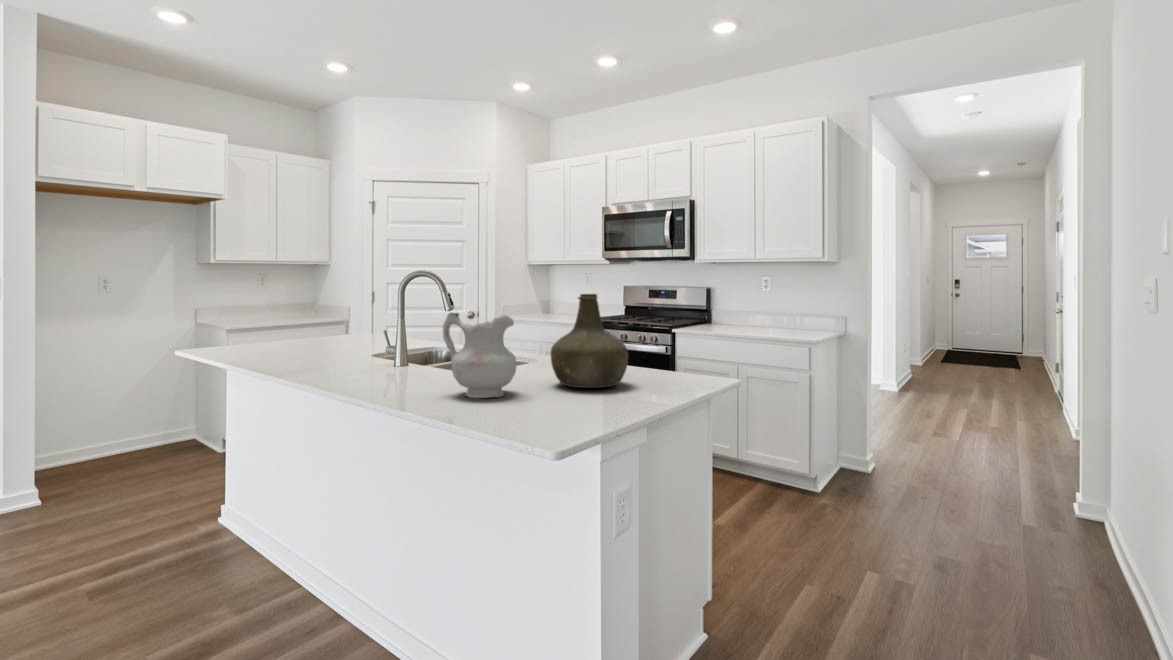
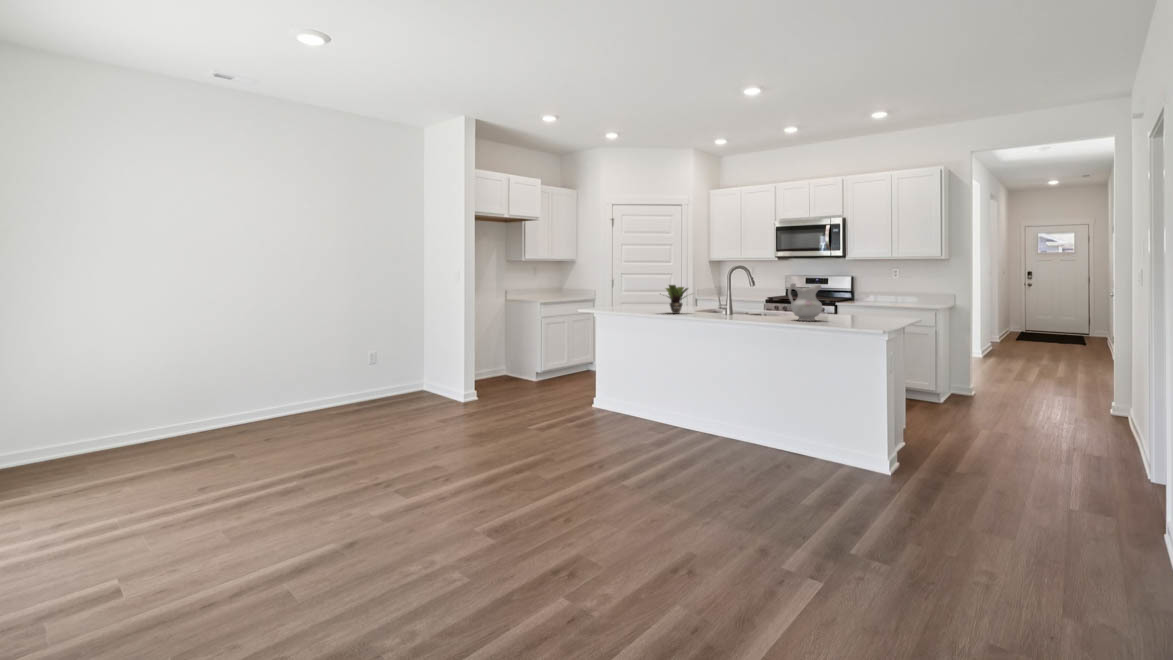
bottle: present [551,294,628,388] -> none [827,275,867,319]
potted plant: none [268,308,348,364] -> present [666,285,688,314]

